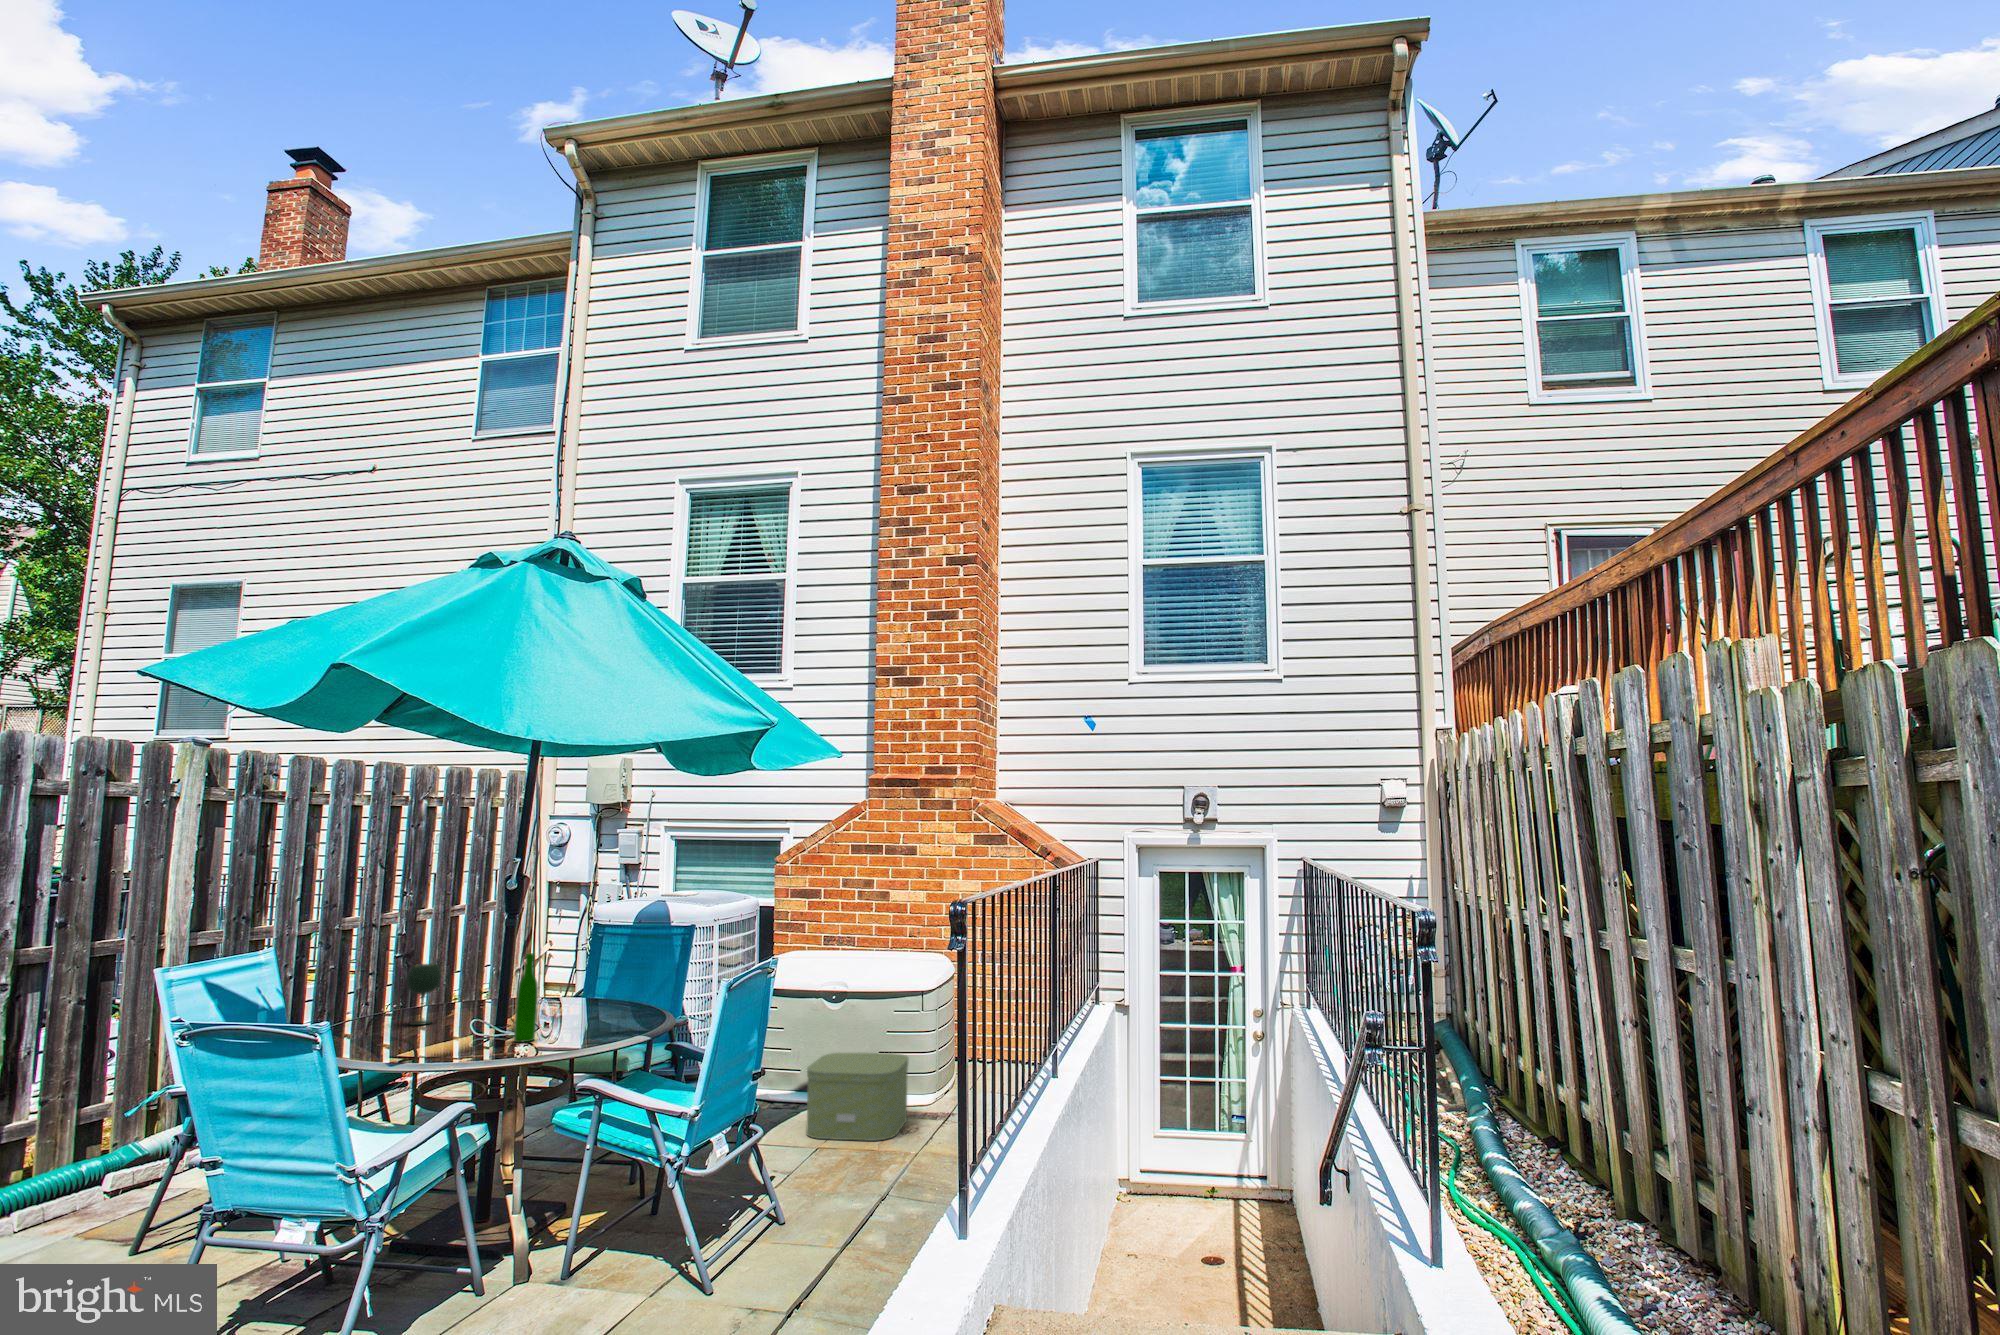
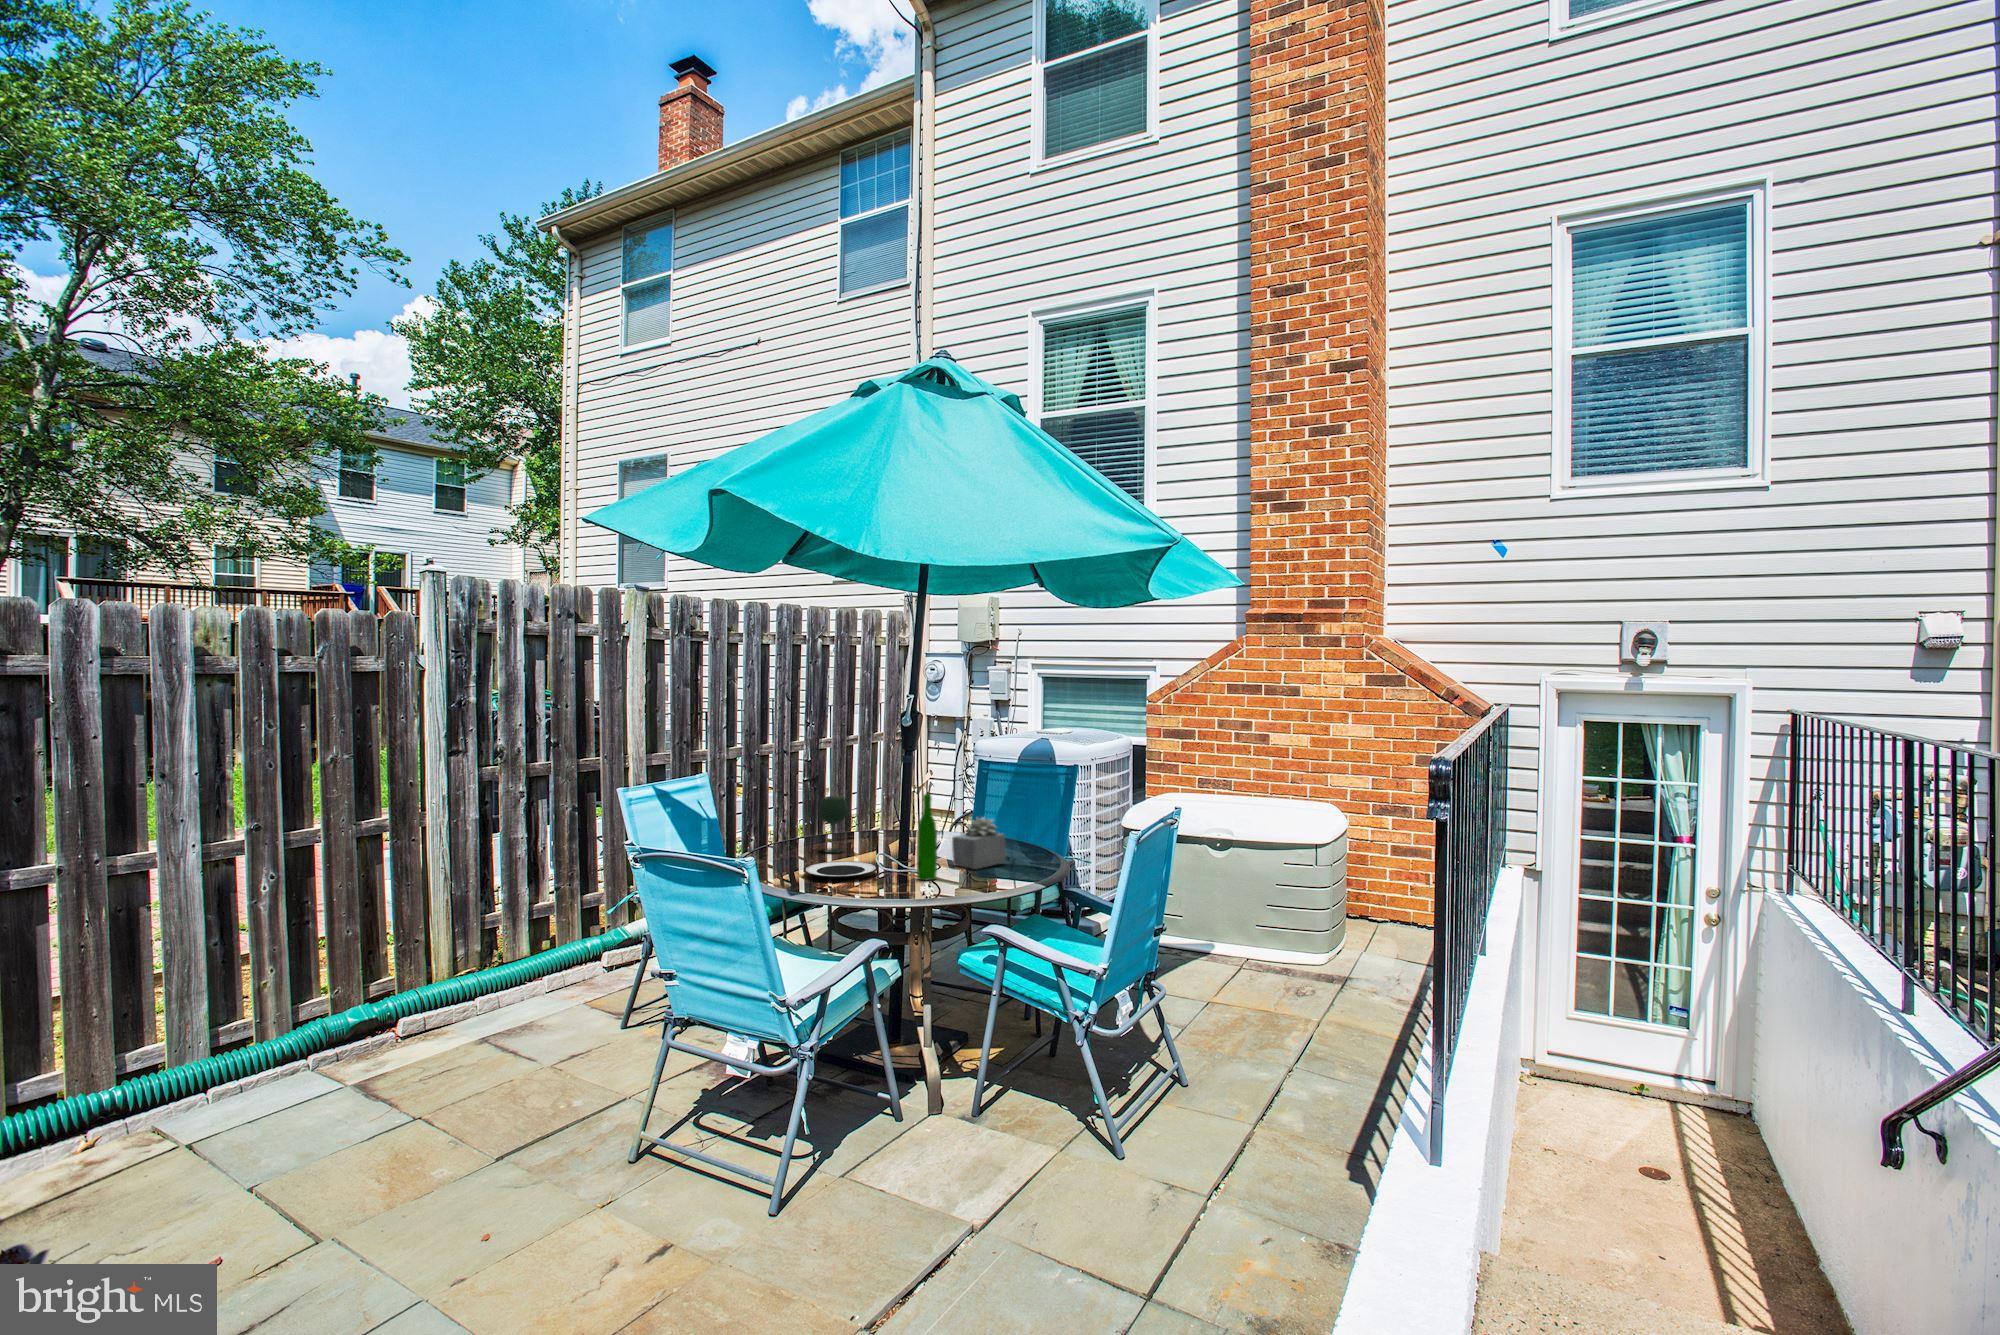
succulent plant: none [554,976,613,1029] -> present [952,818,1006,869]
plate: none [384,1030,471,1047] -> present [803,861,878,878]
storage box: present [806,1052,908,1141] -> none [1191,900,1299,996]

